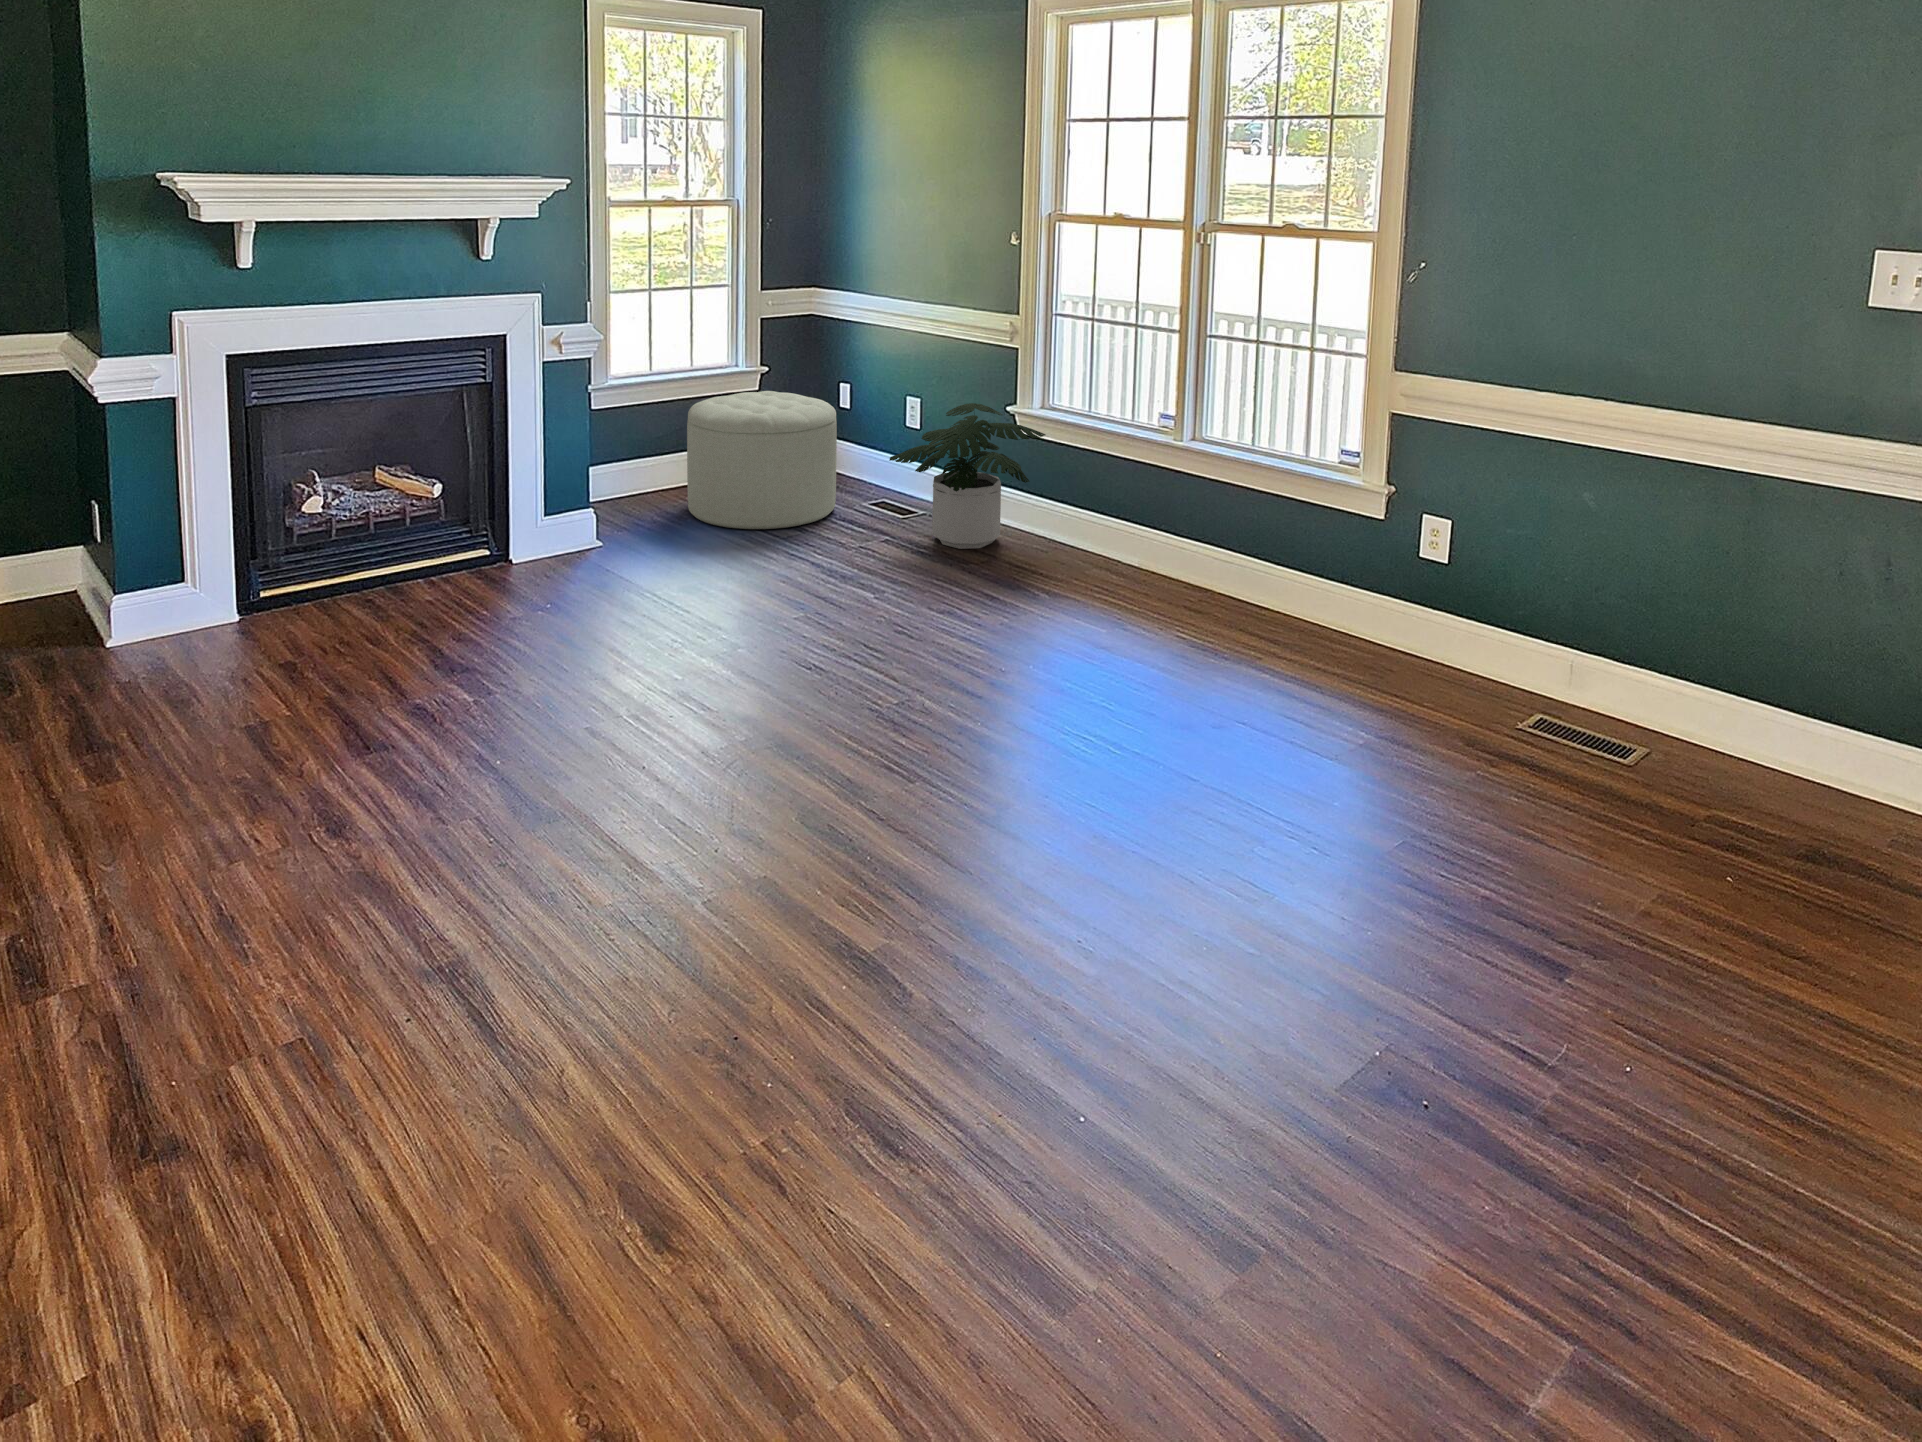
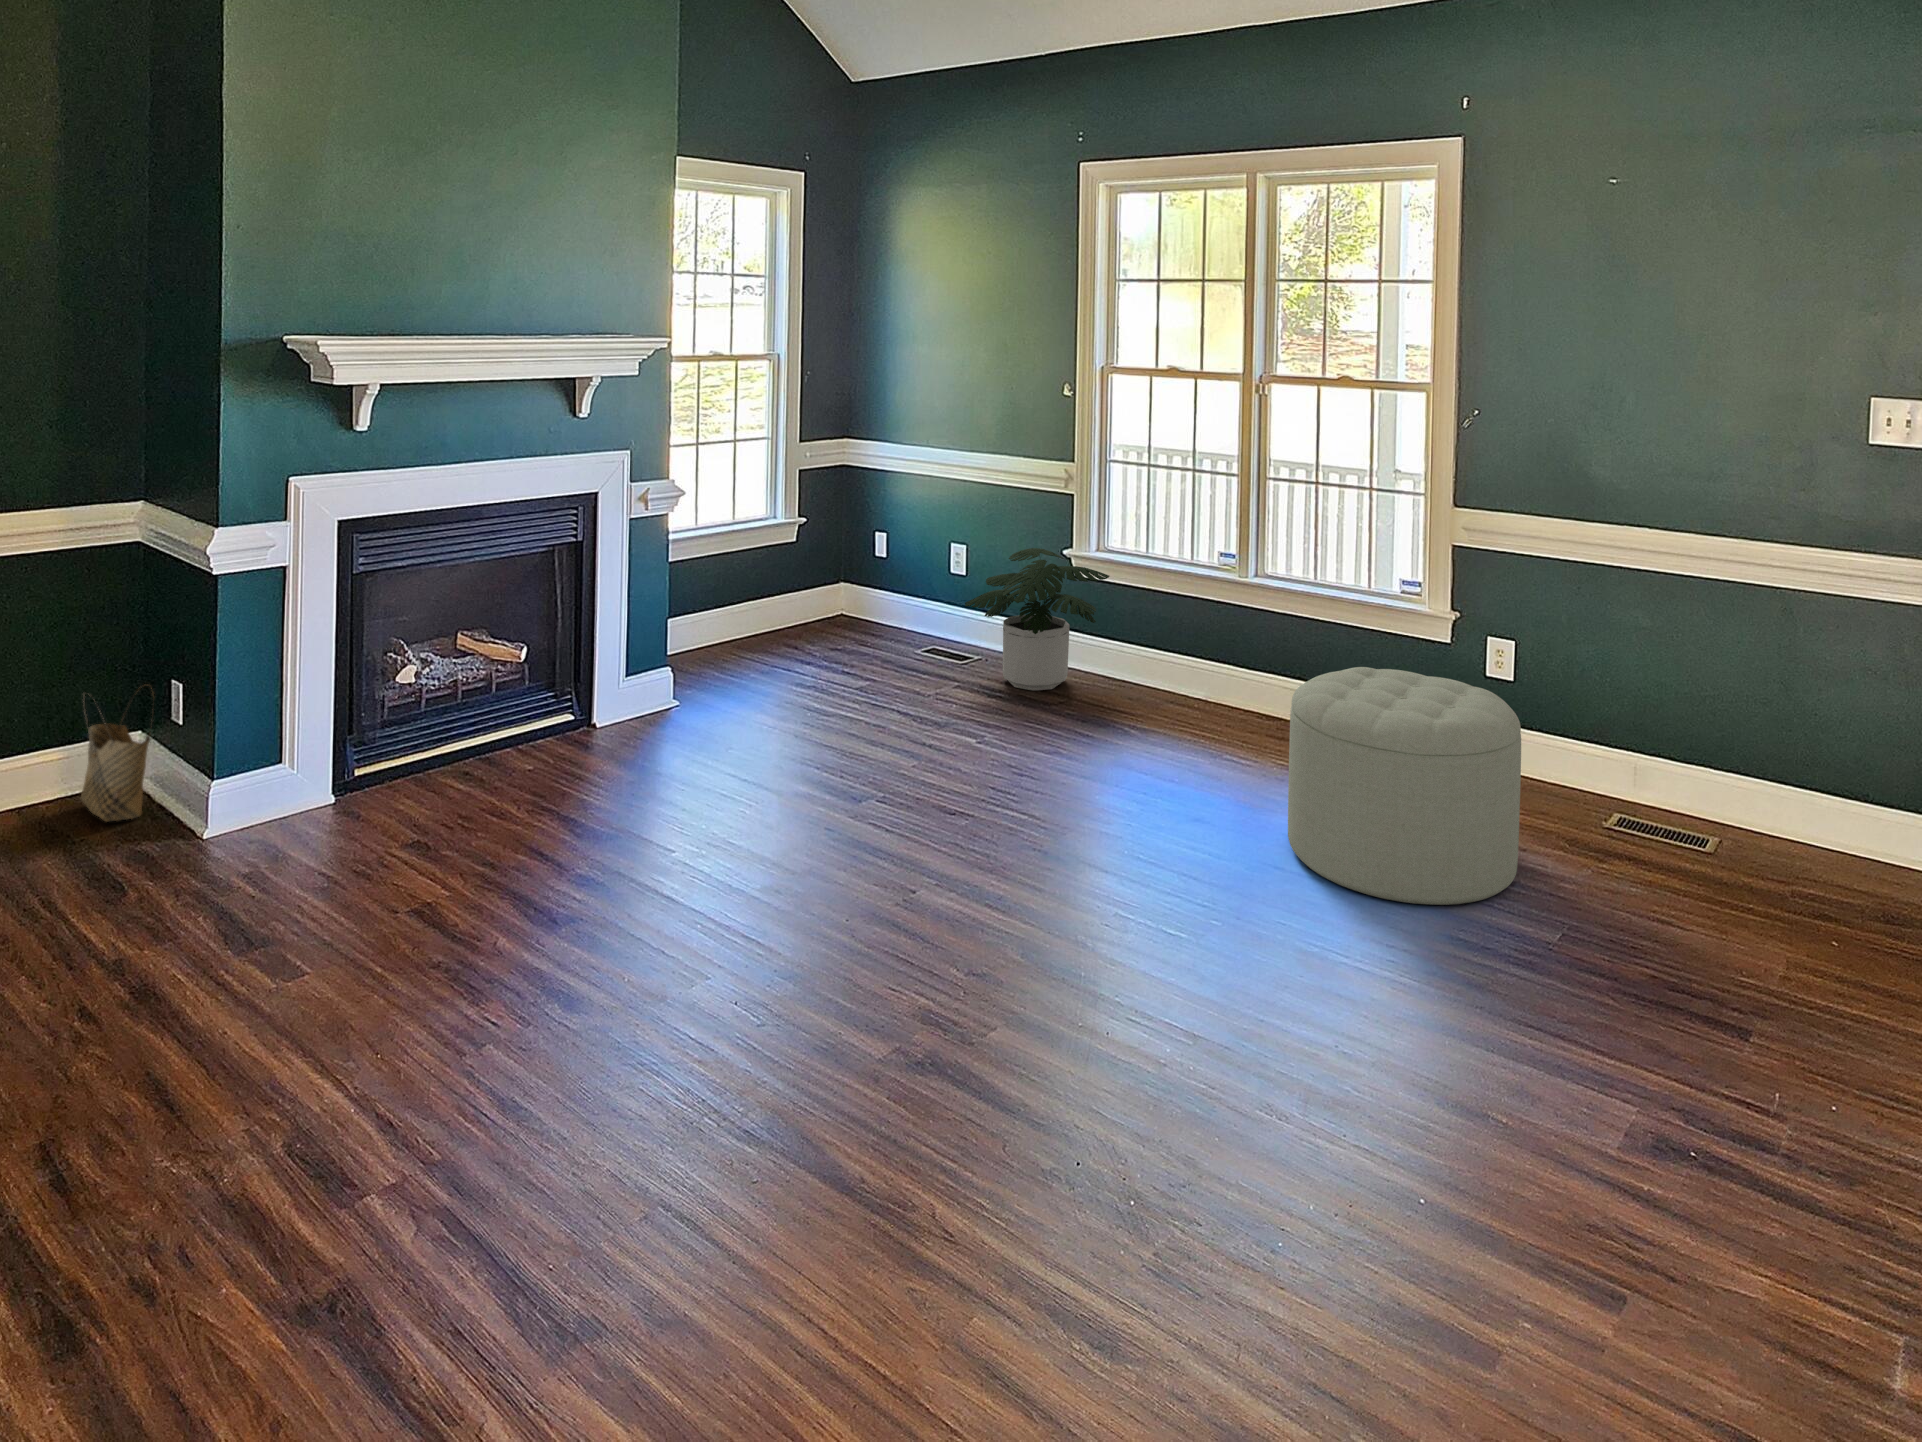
ottoman: present [687,391,837,530] -> present [1288,667,1521,905]
woven basket: none [12,503,77,625] -> present [81,684,154,821]

